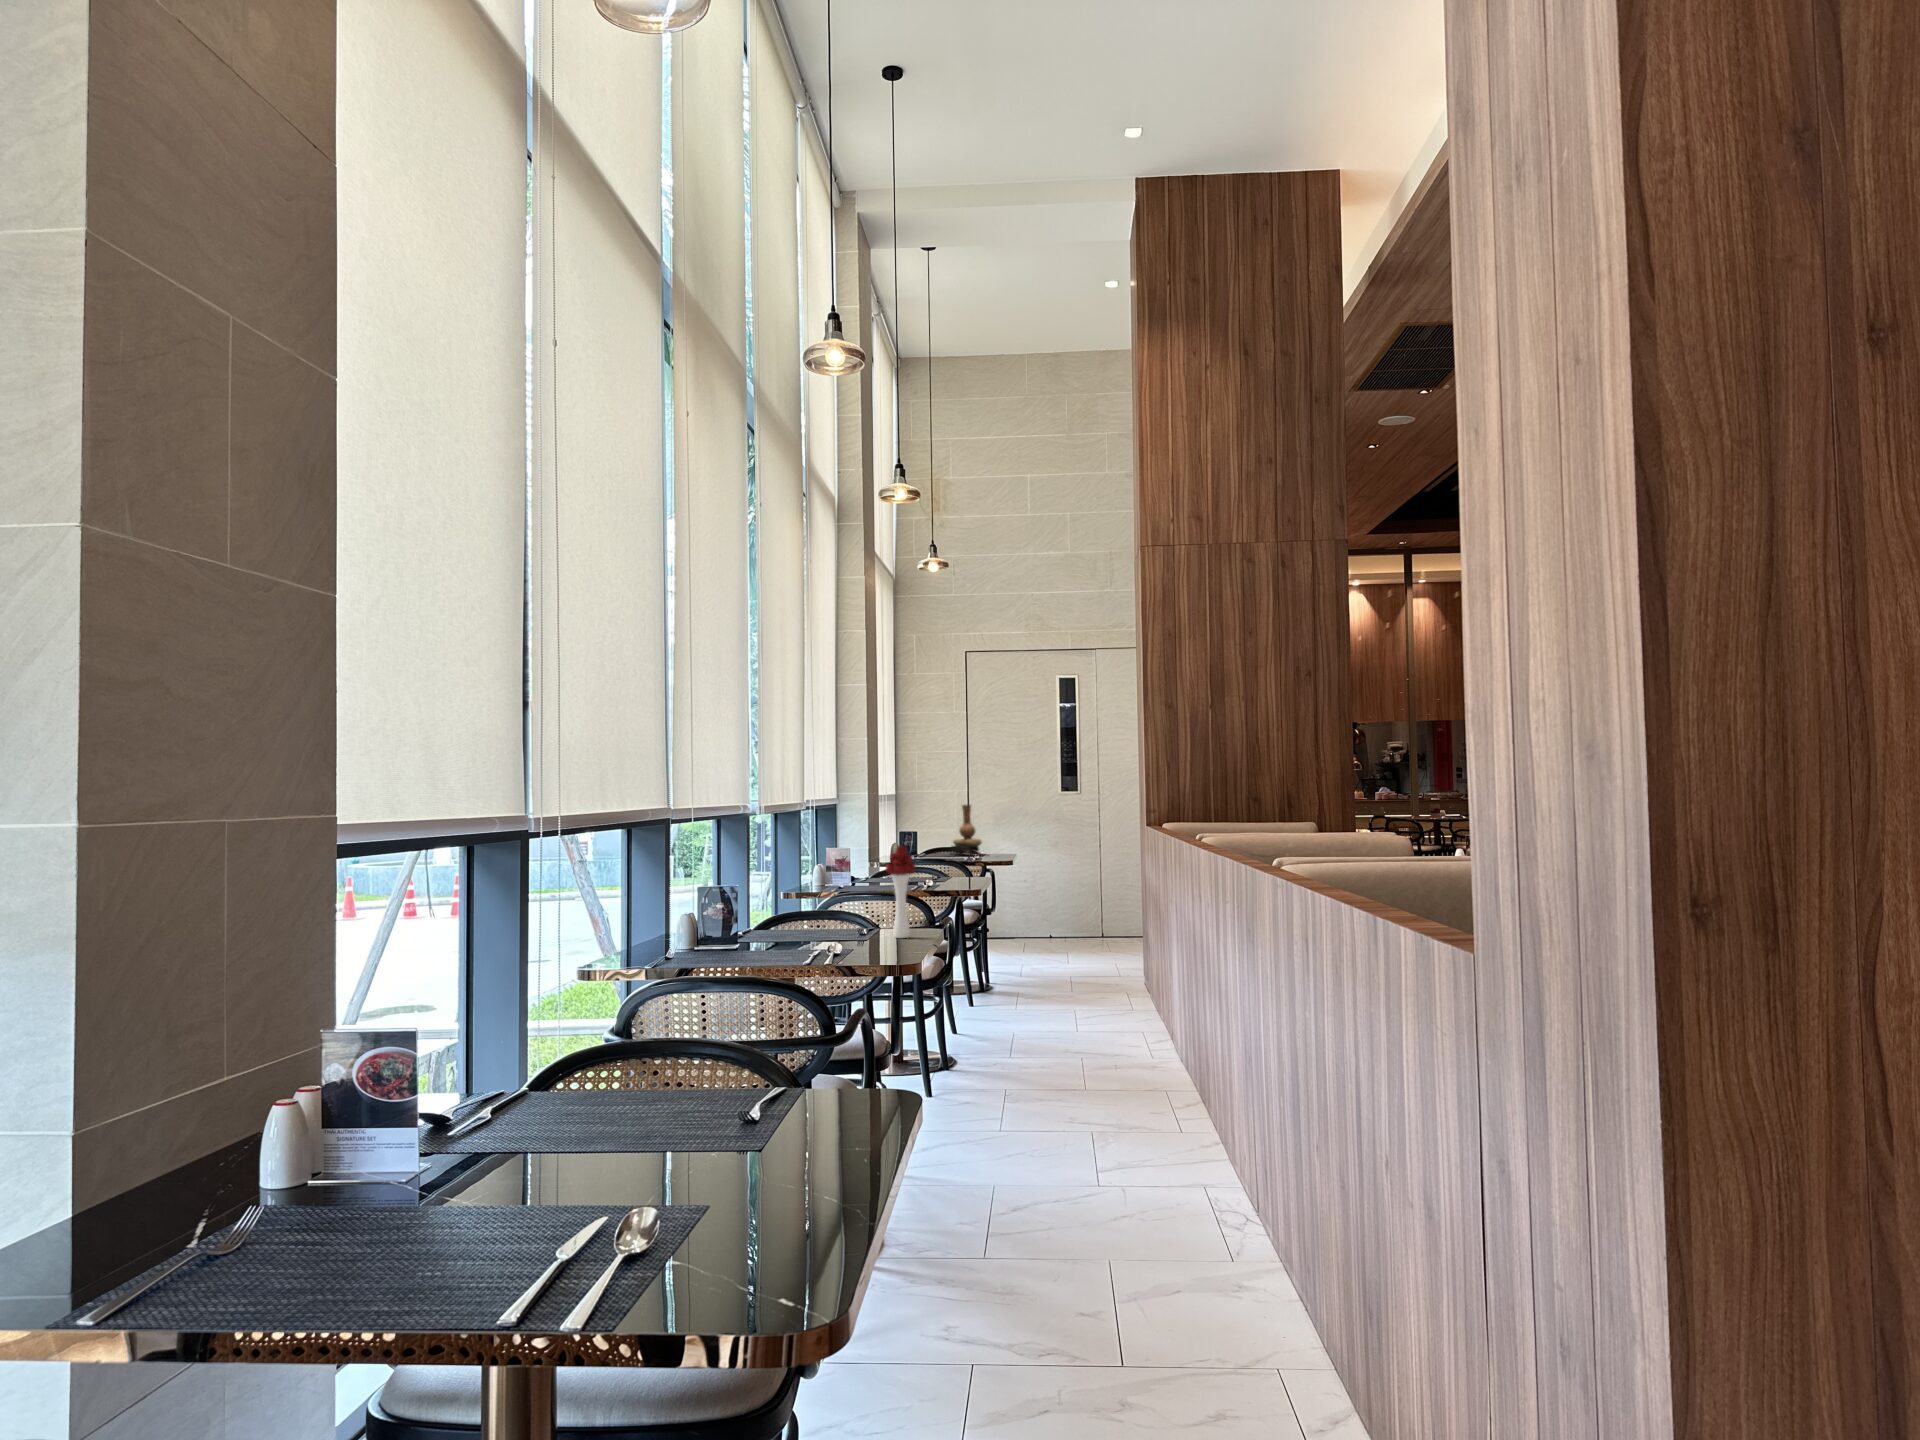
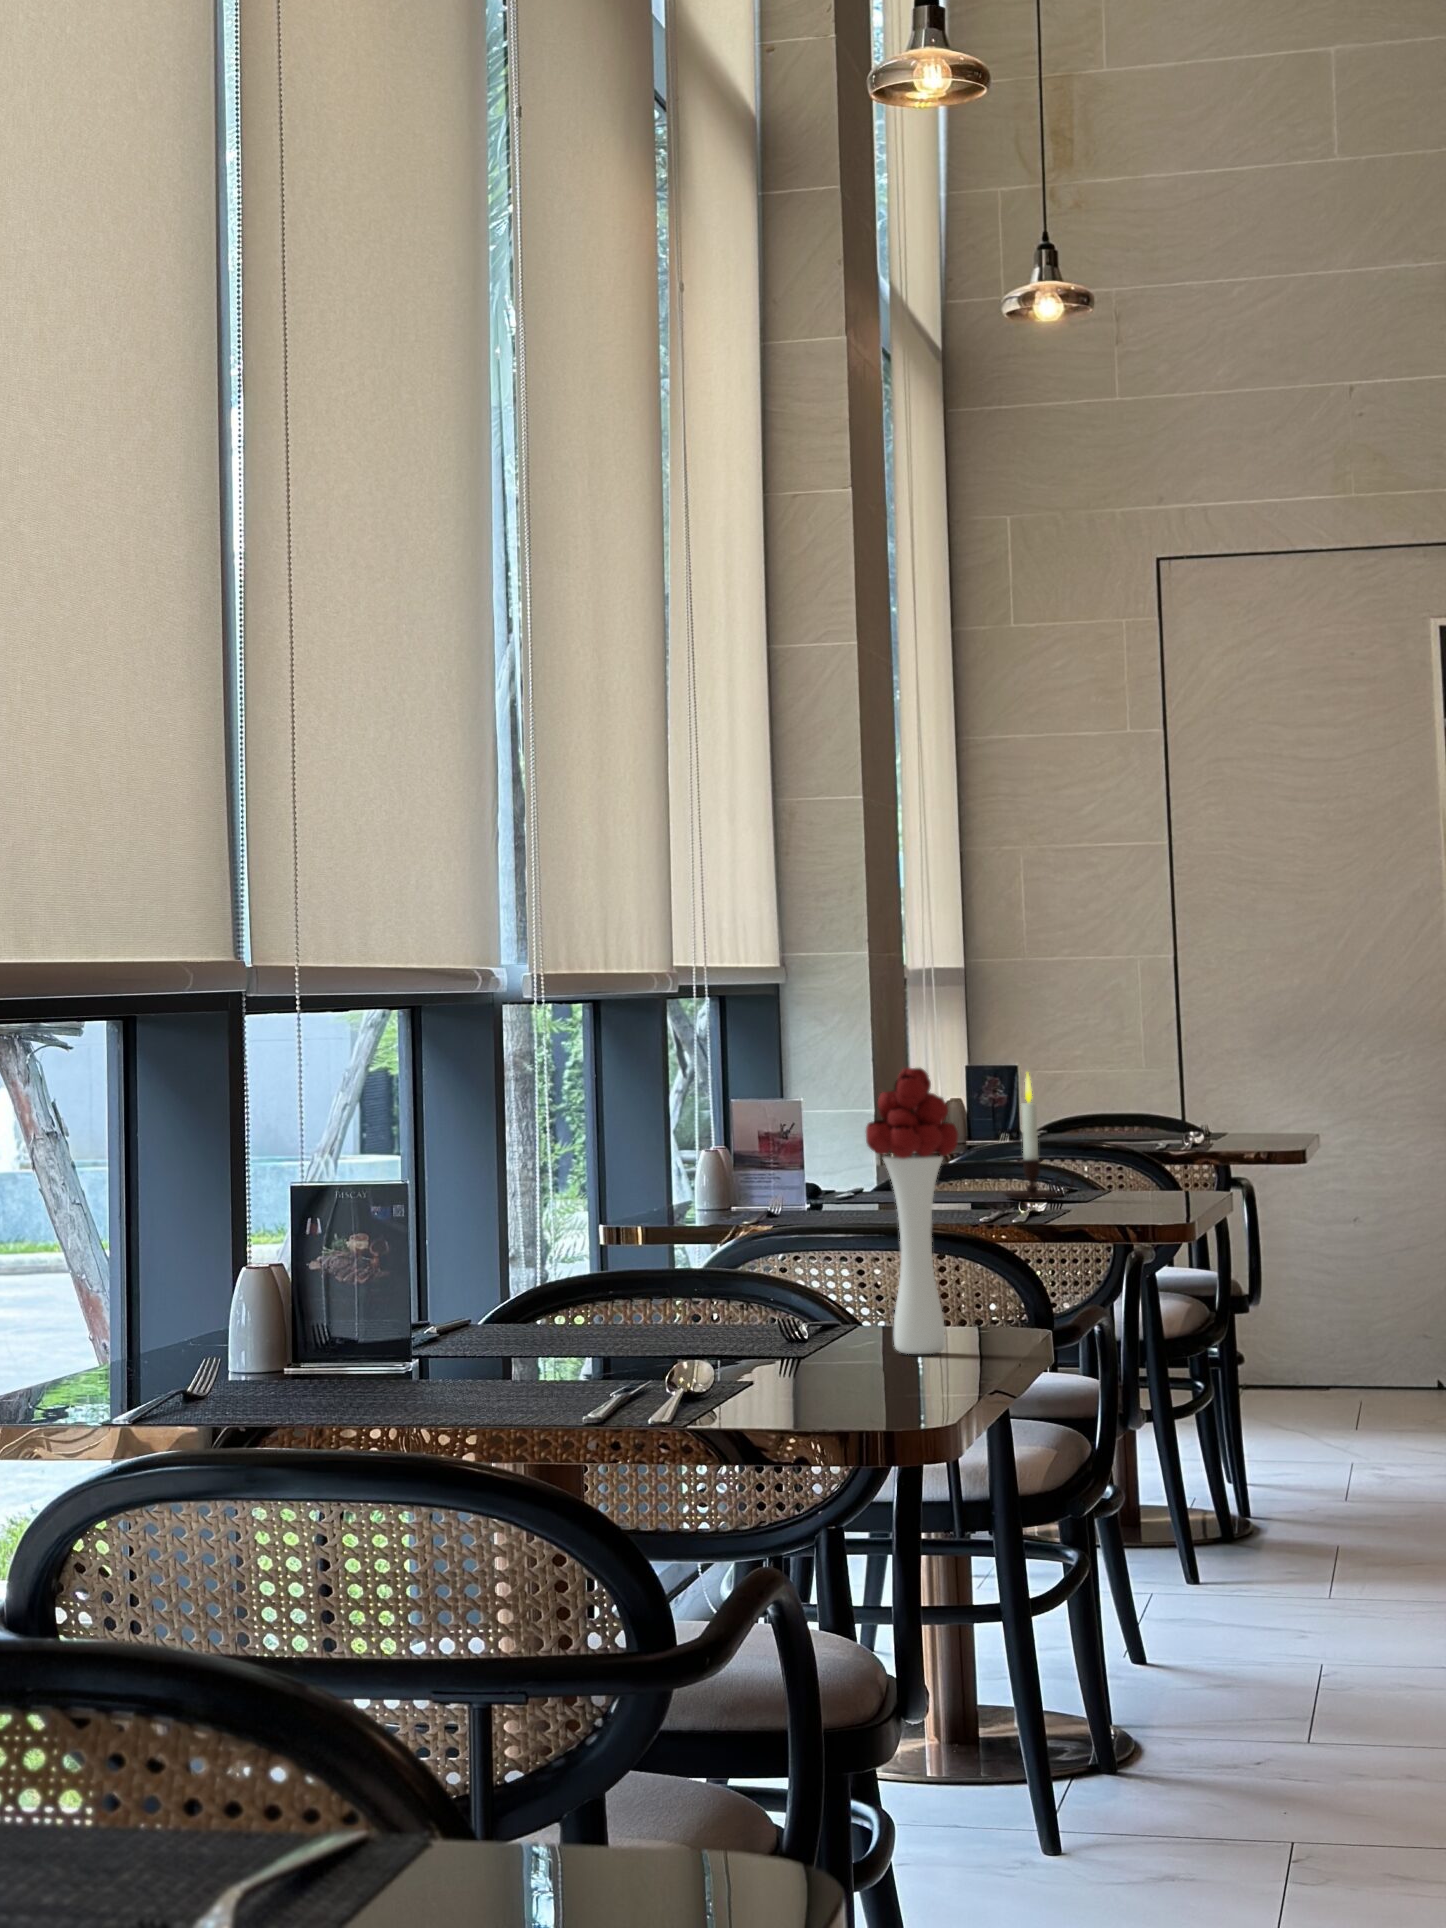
vase: present [950,804,981,855] -> none [1119,985,1223,1138]
candle: none [917,838,940,881] -> present [1004,1073,1074,1200]

